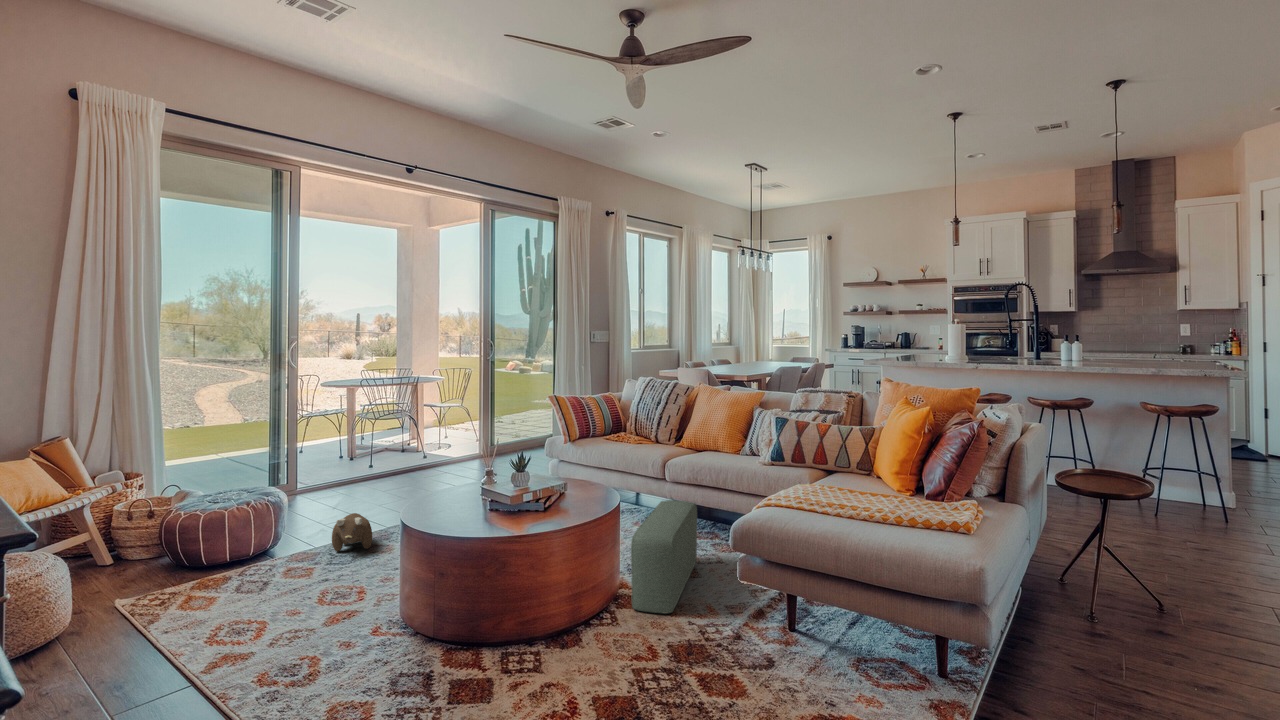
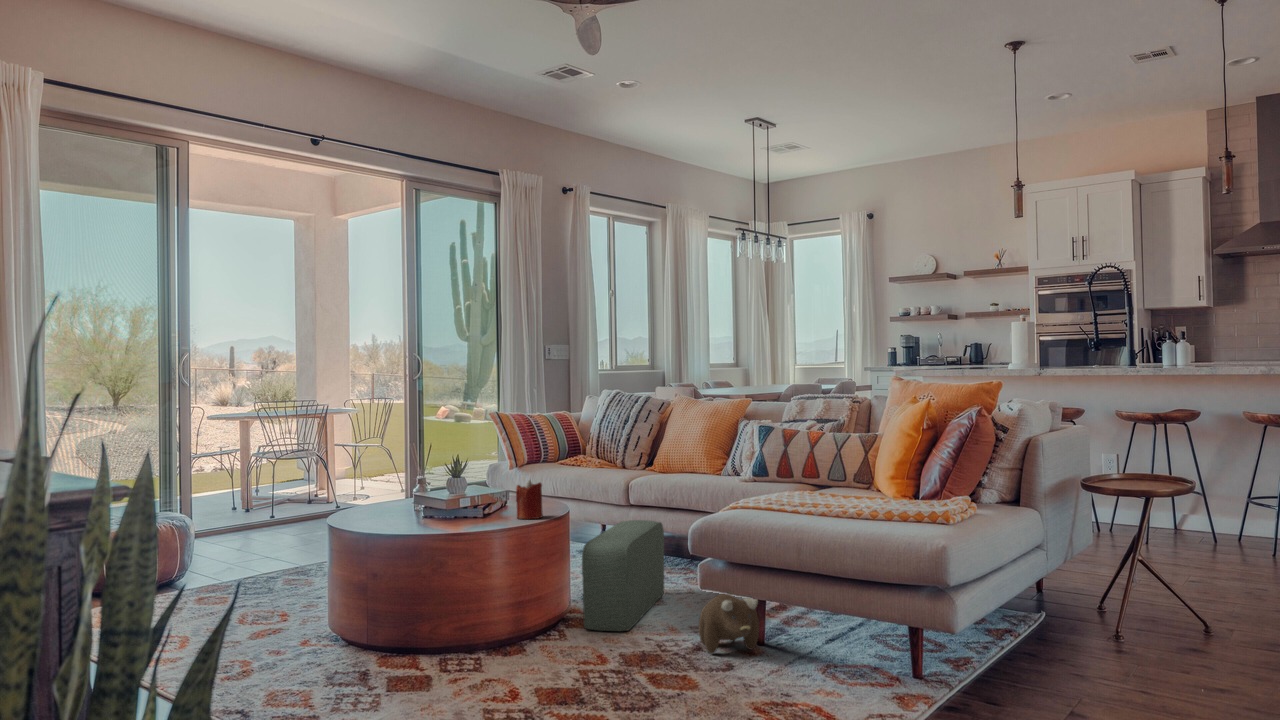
candle: none [573,473,596,510] -> present [516,479,543,519]
plush toy: present [332,513,372,552] -> present [699,594,759,654]

